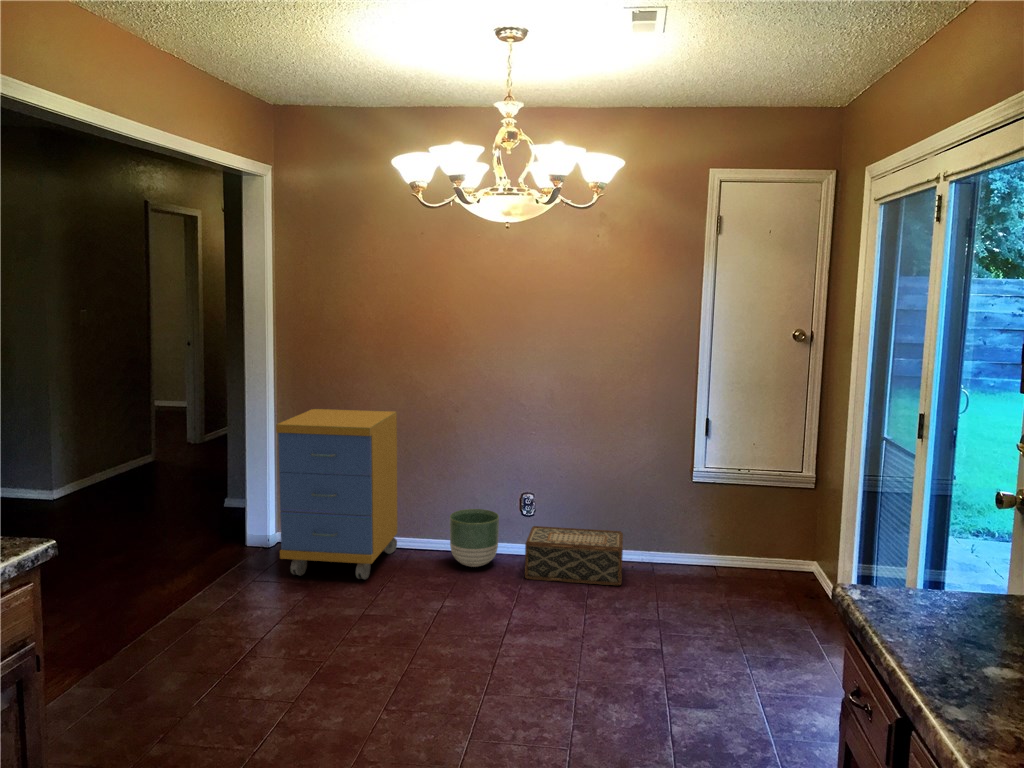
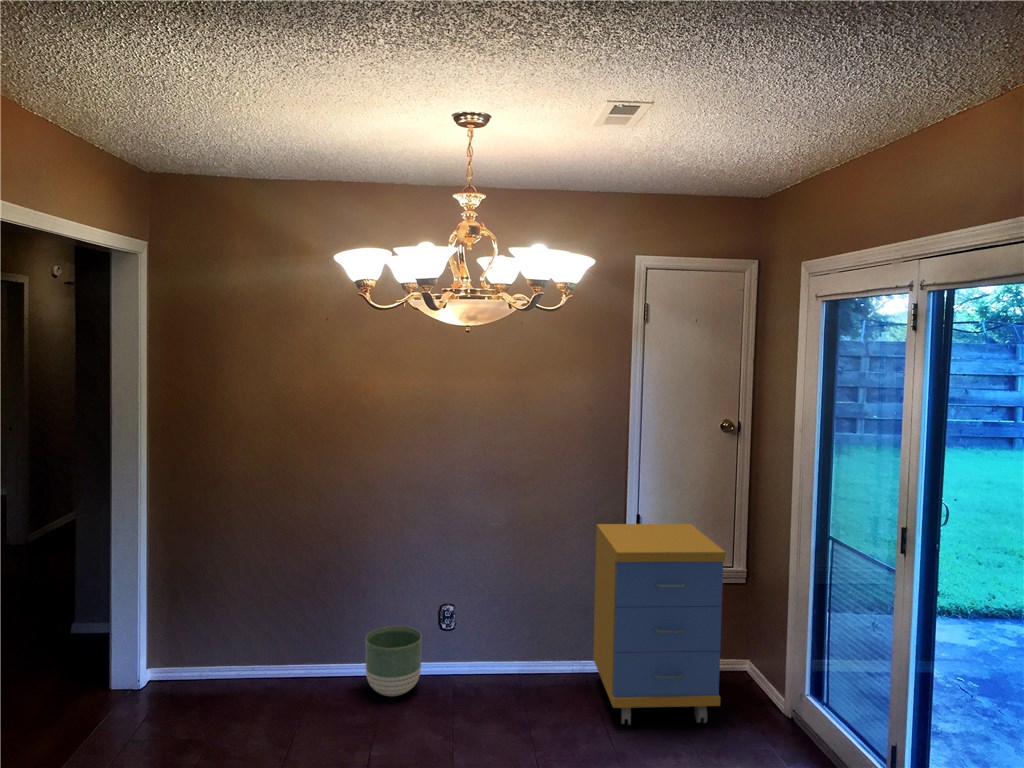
storage cabinet: present [276,409,398,579] -> present [593,524,726,725]
woven basket: present [525,526,623,585] -> none [455,640,563,707]

